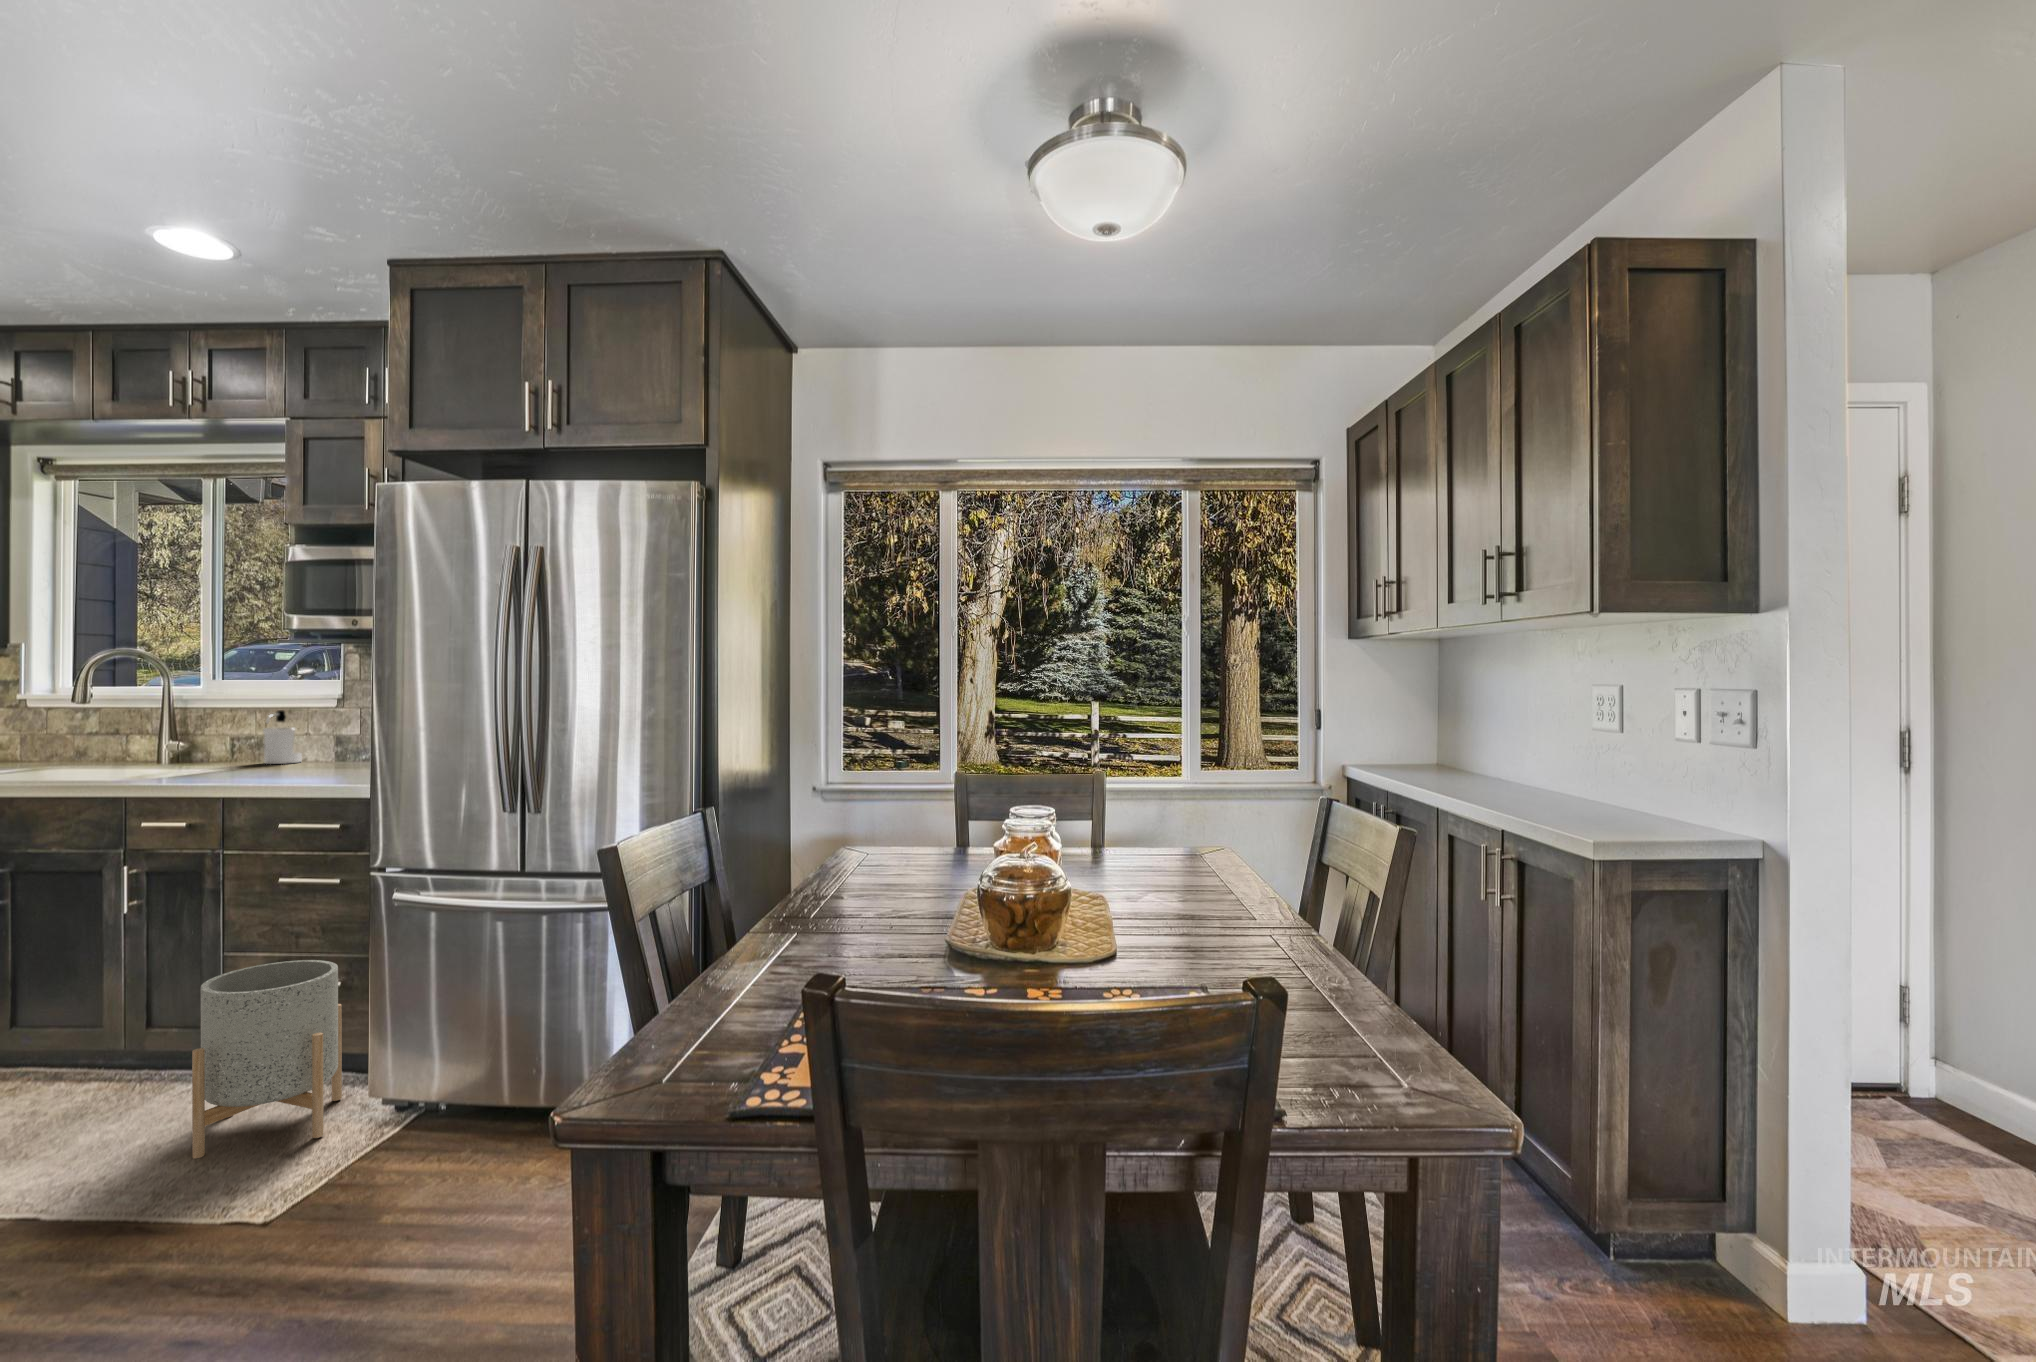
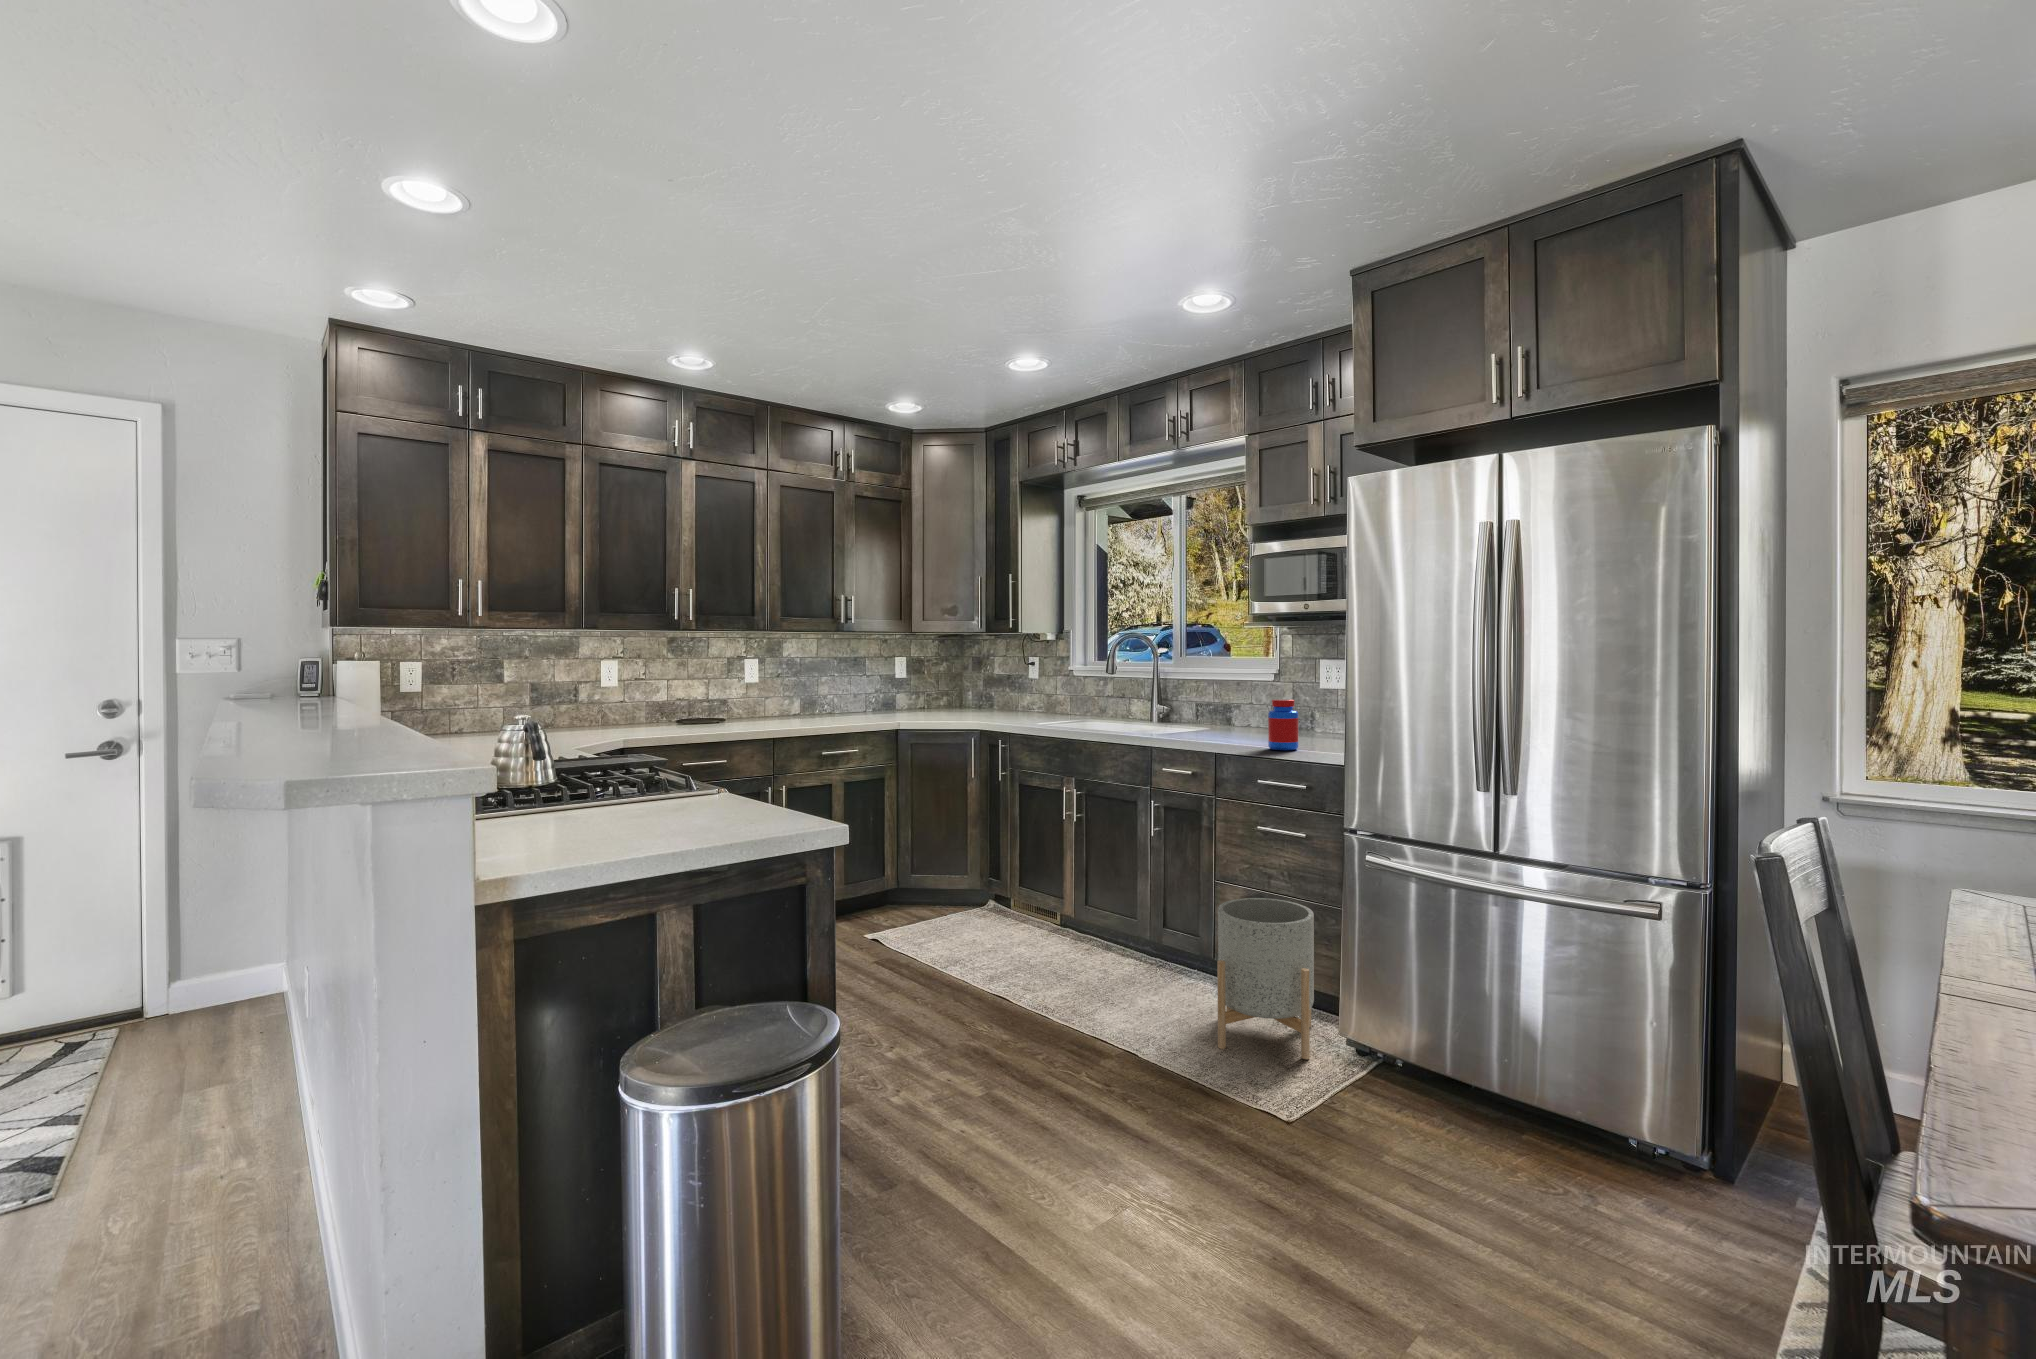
soap dispenser: present [263,710,302,764] -> none [1220,682,1247,726]
jar: none [298,727,339,786] -> present [1268,699,1299,750]

